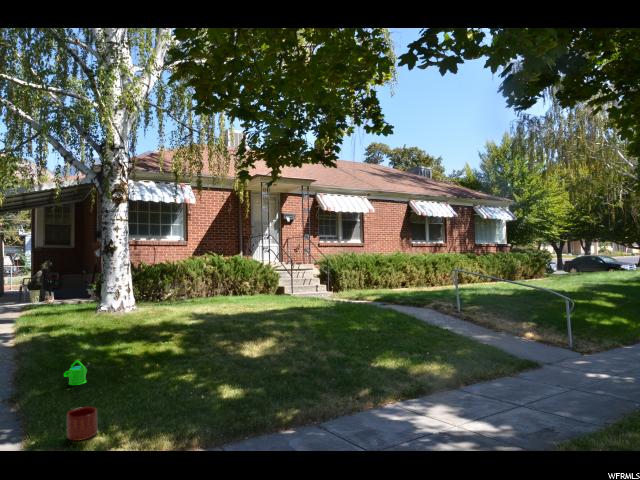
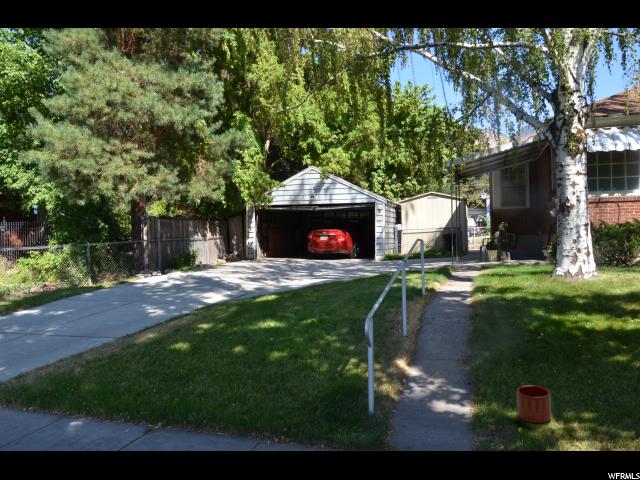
watering can: present [64,360,87,385] -> none [516,328,541,355]

